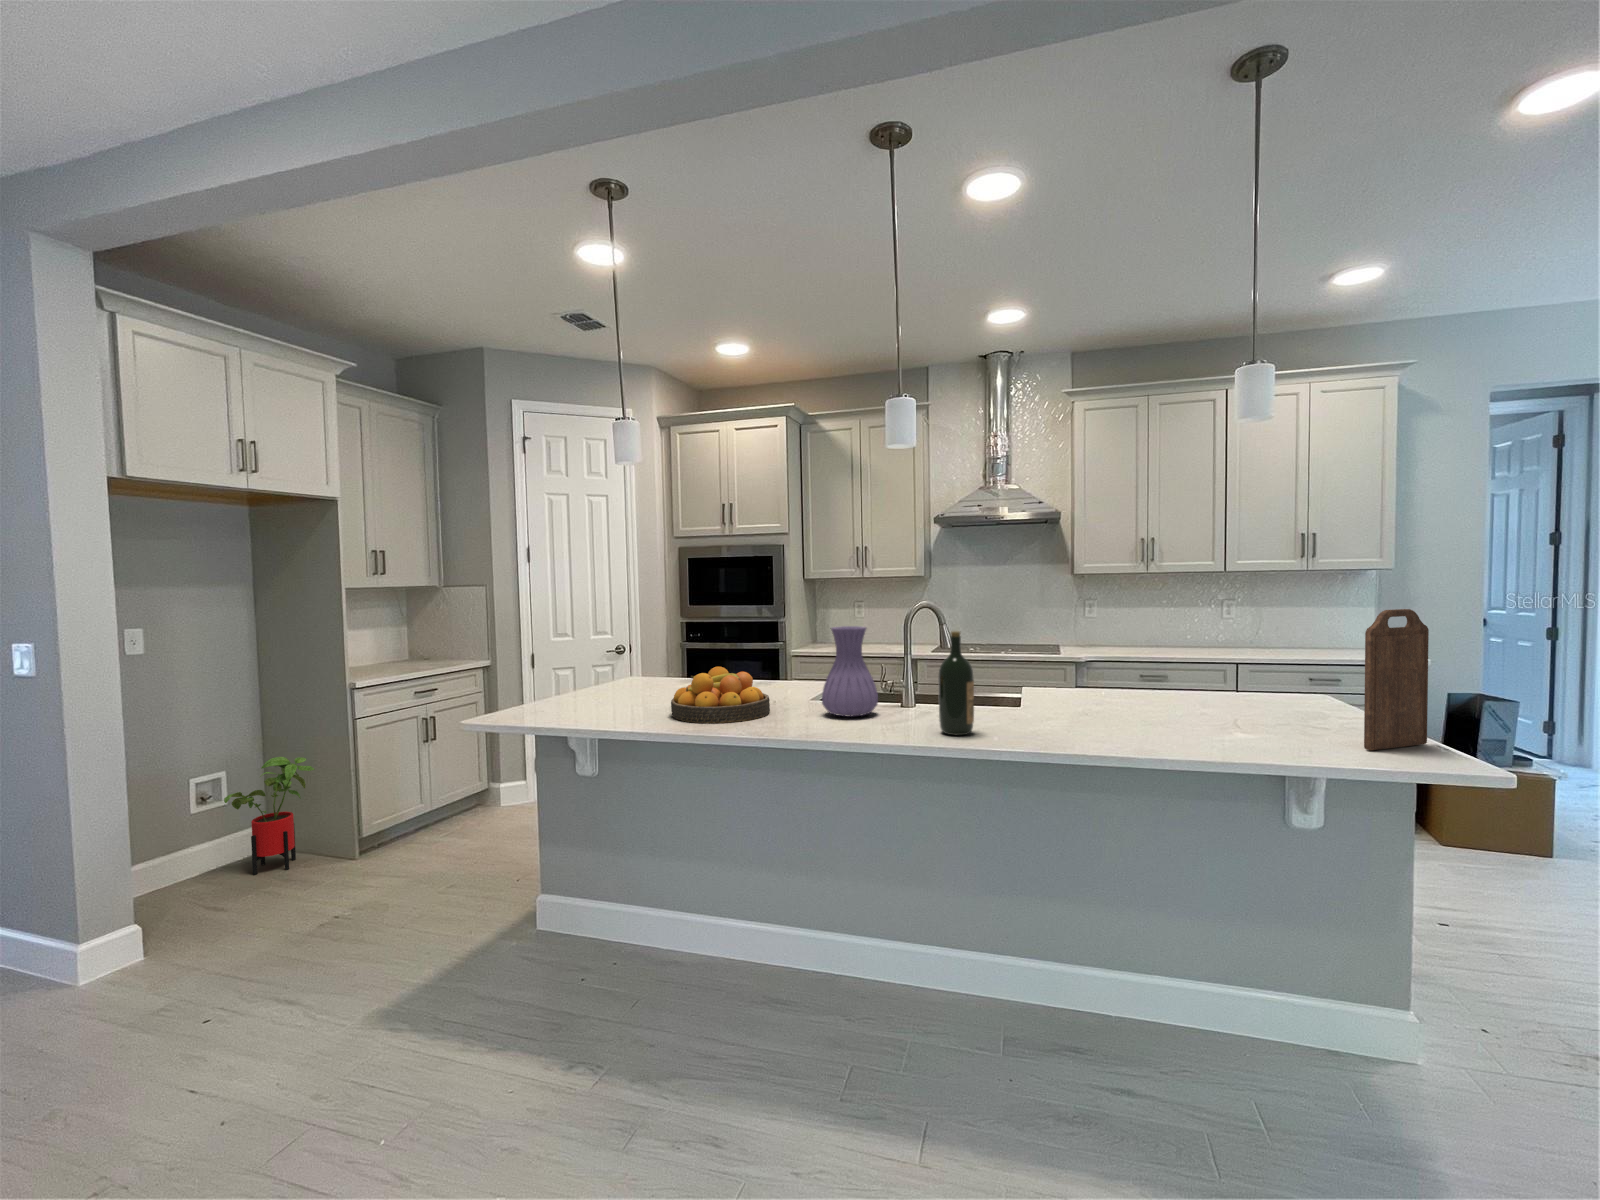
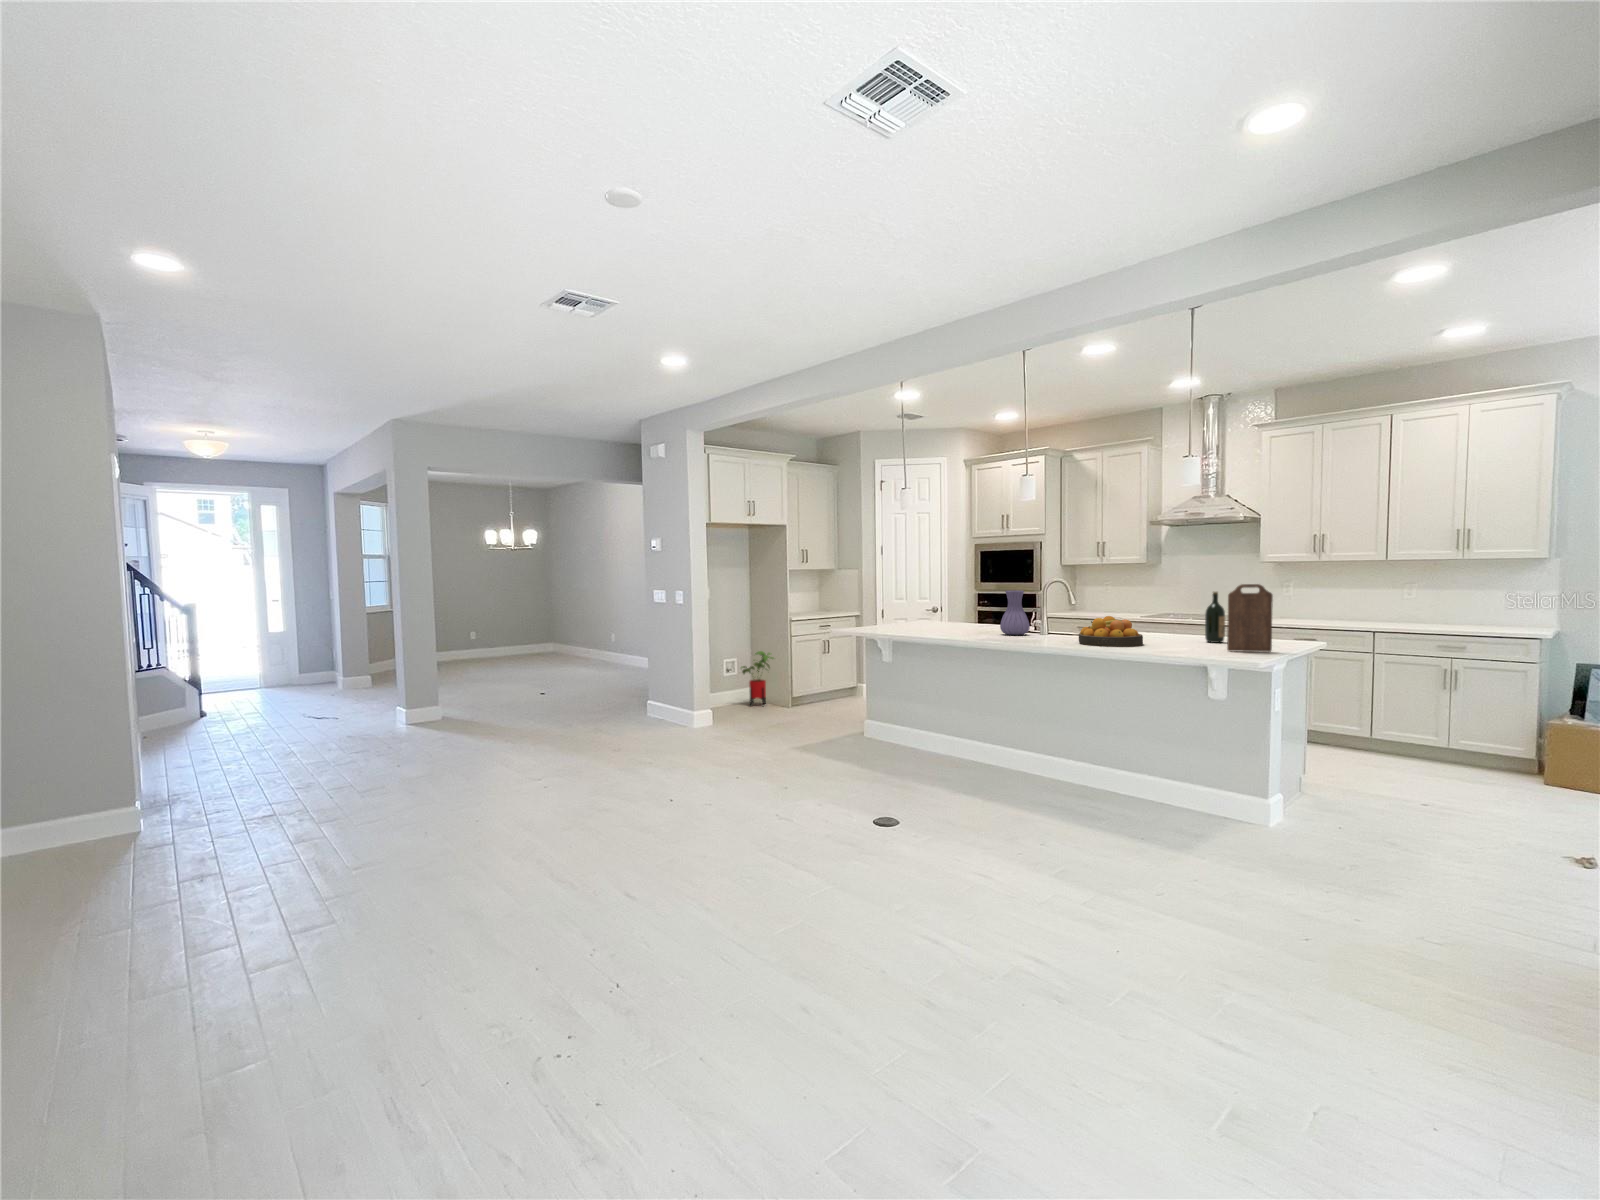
wine bottle: present [938,631,974,735] -> present [1205,592,1225,643]
fruit bowl: present [671,667,770,724] -> present [1079,616,1143,647]

